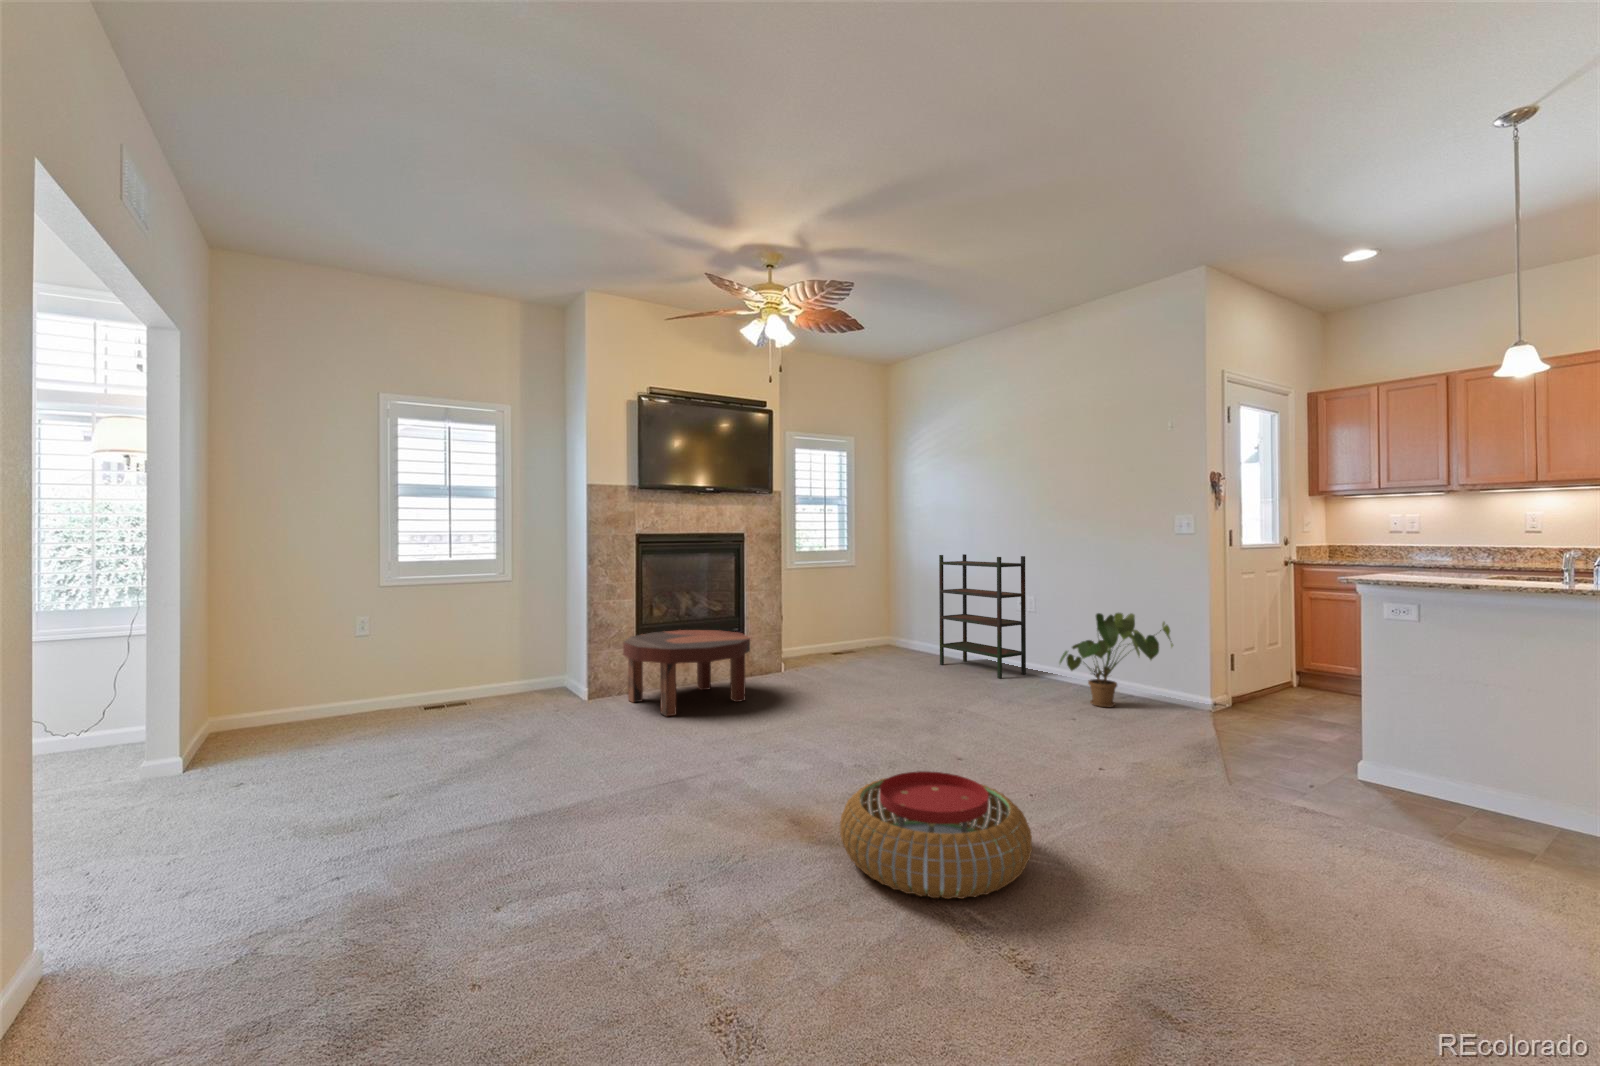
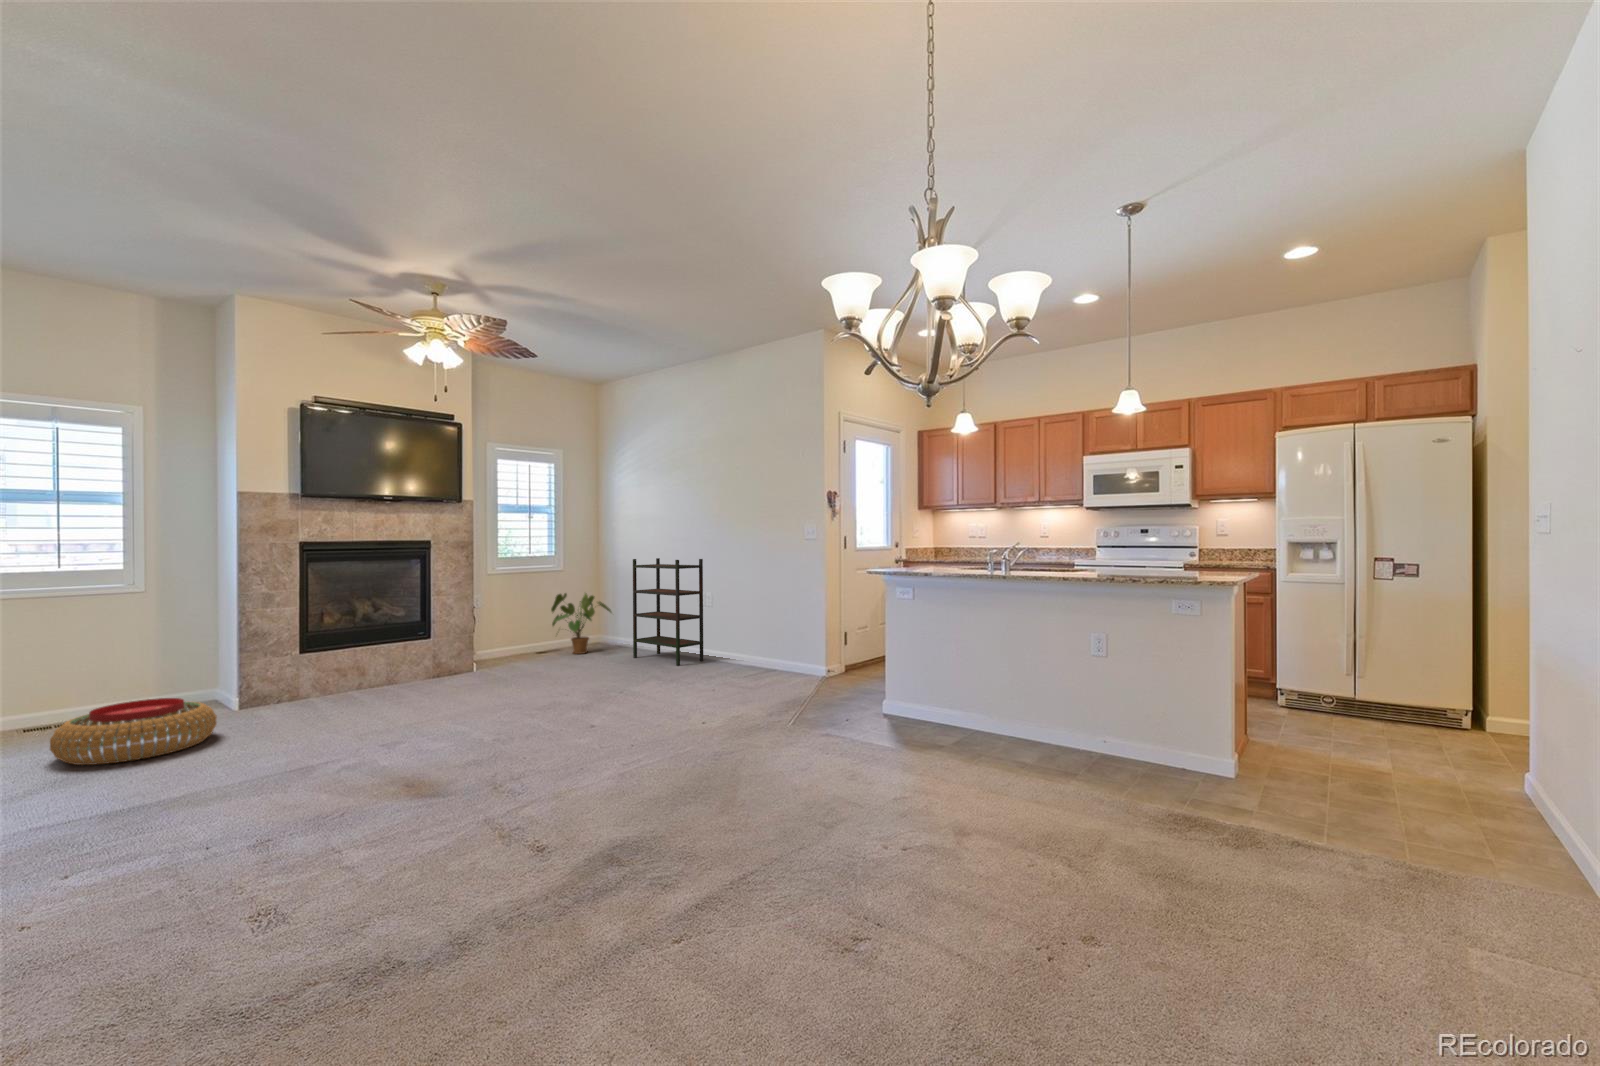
house plant: present [1059,613,1173,707] -> present [551,593,611,654]
coffee table: present [623,630,750,716] -> none [278,635,424,720]
pouf: present [840,771,1032,899] -> present [50,698,217,765]

